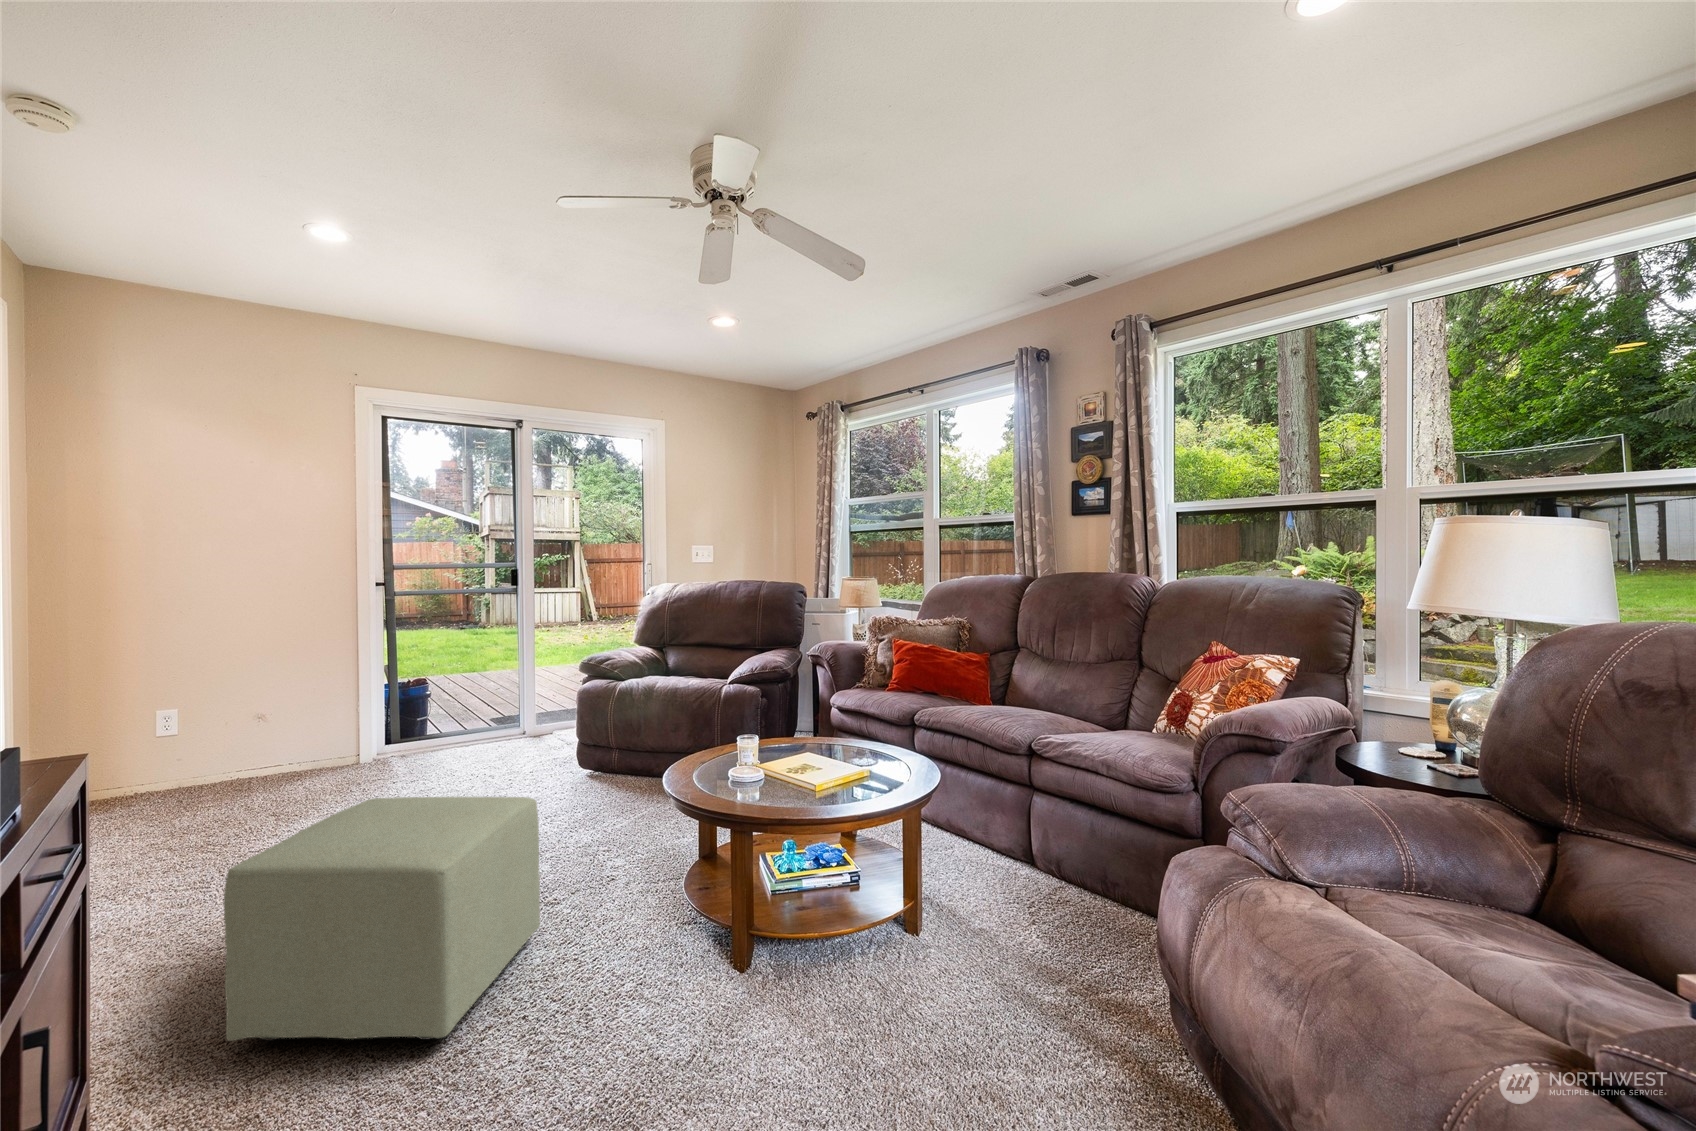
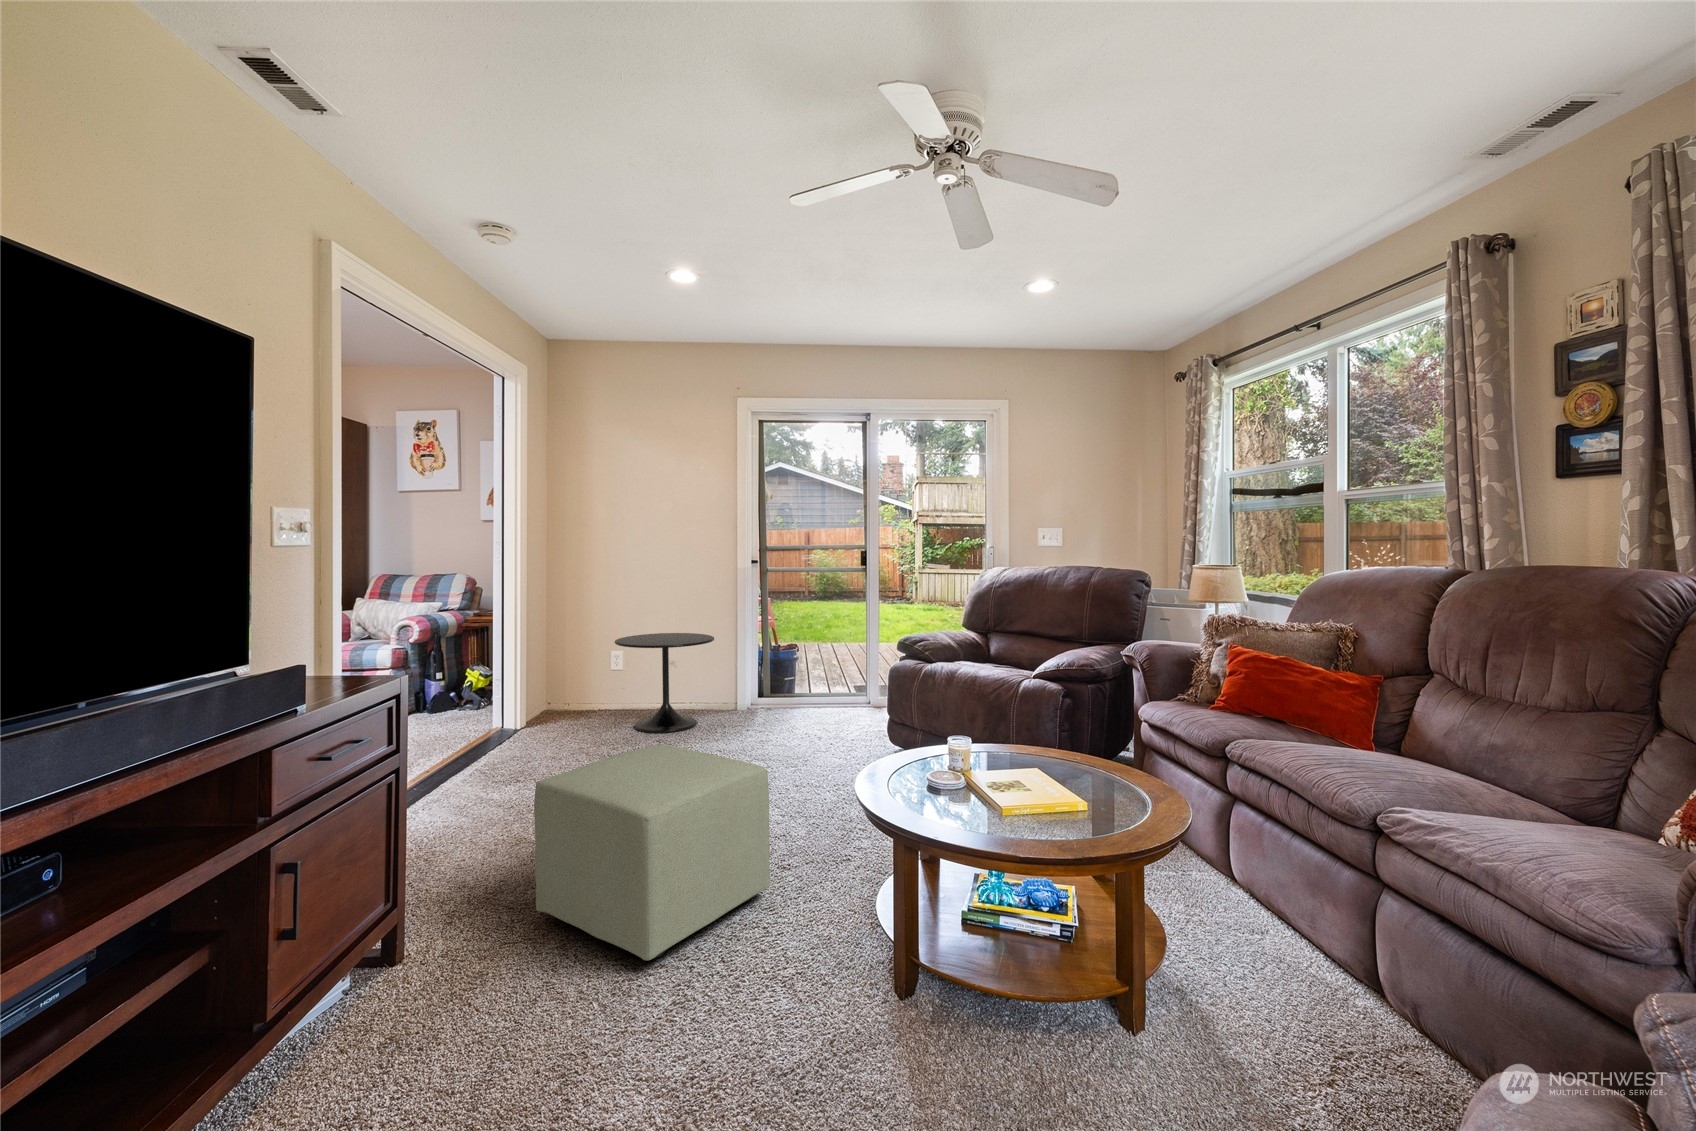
side table: none [171,673,333,807] -> present [615,633,714,733]

